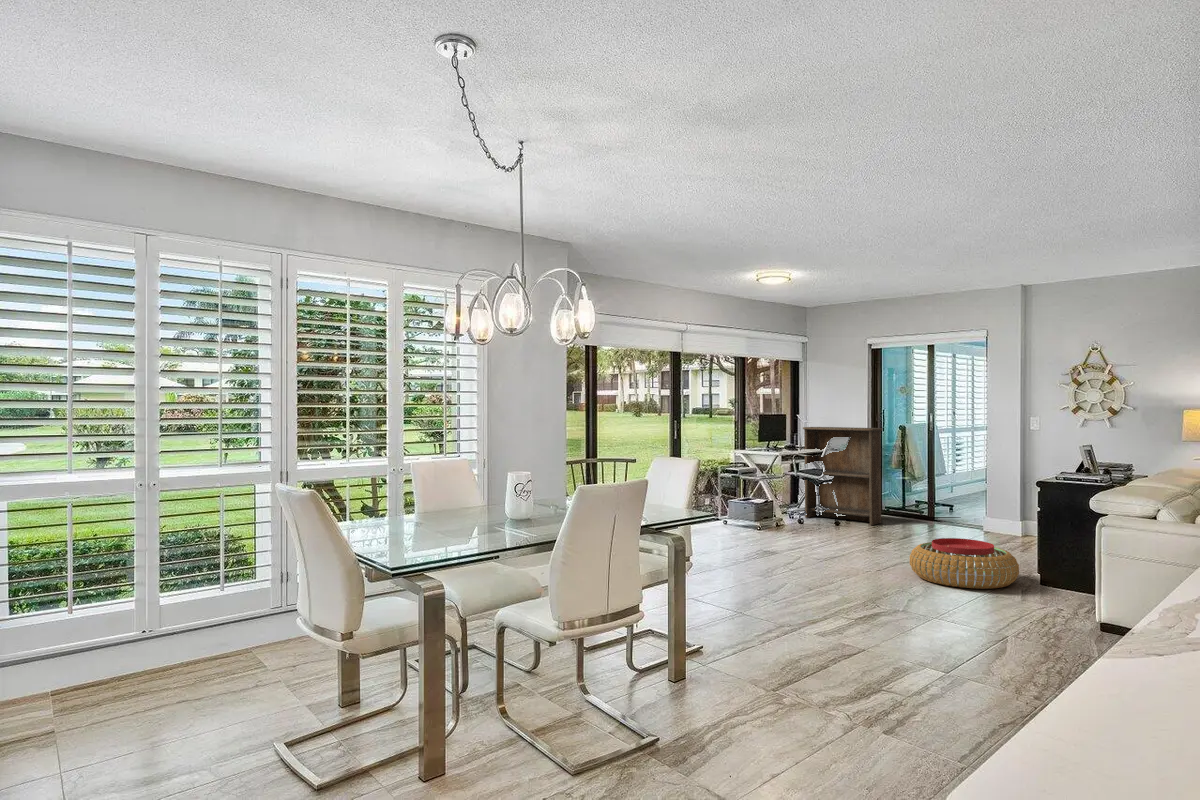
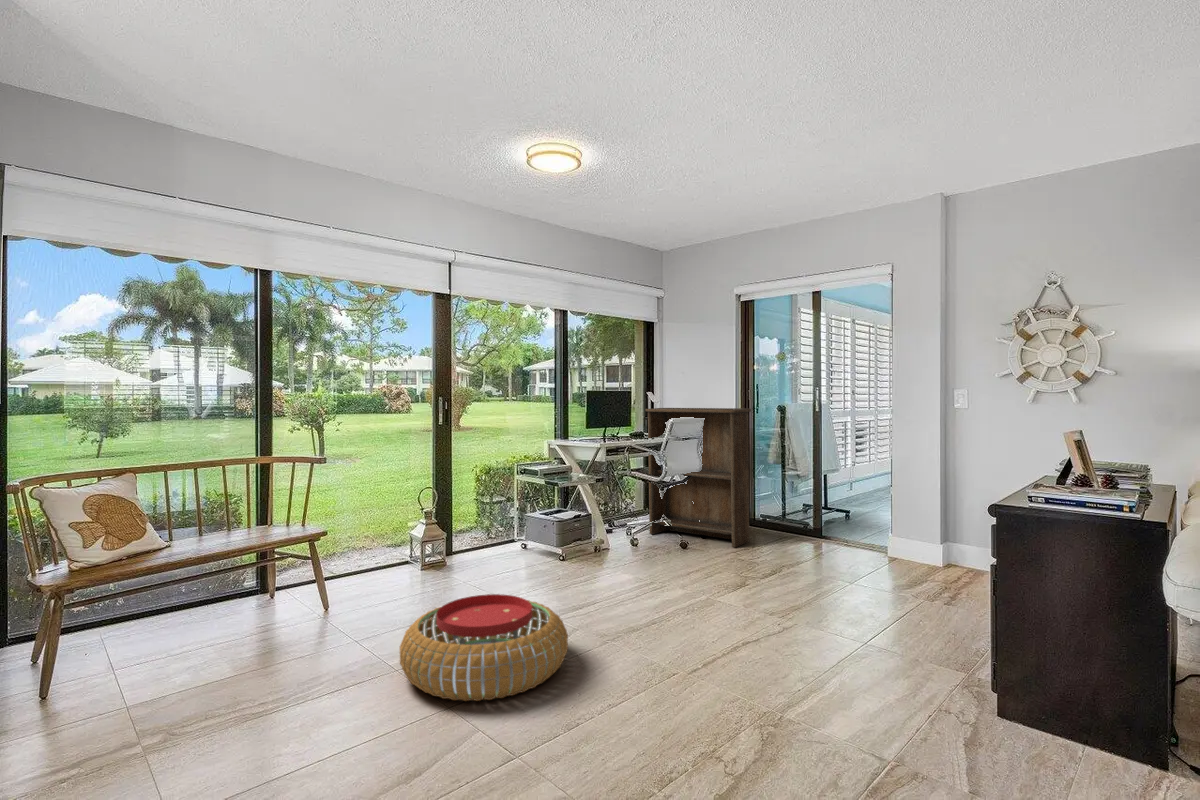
pouf: present [910,538,1019,589] -> present [400,594,568,701]

